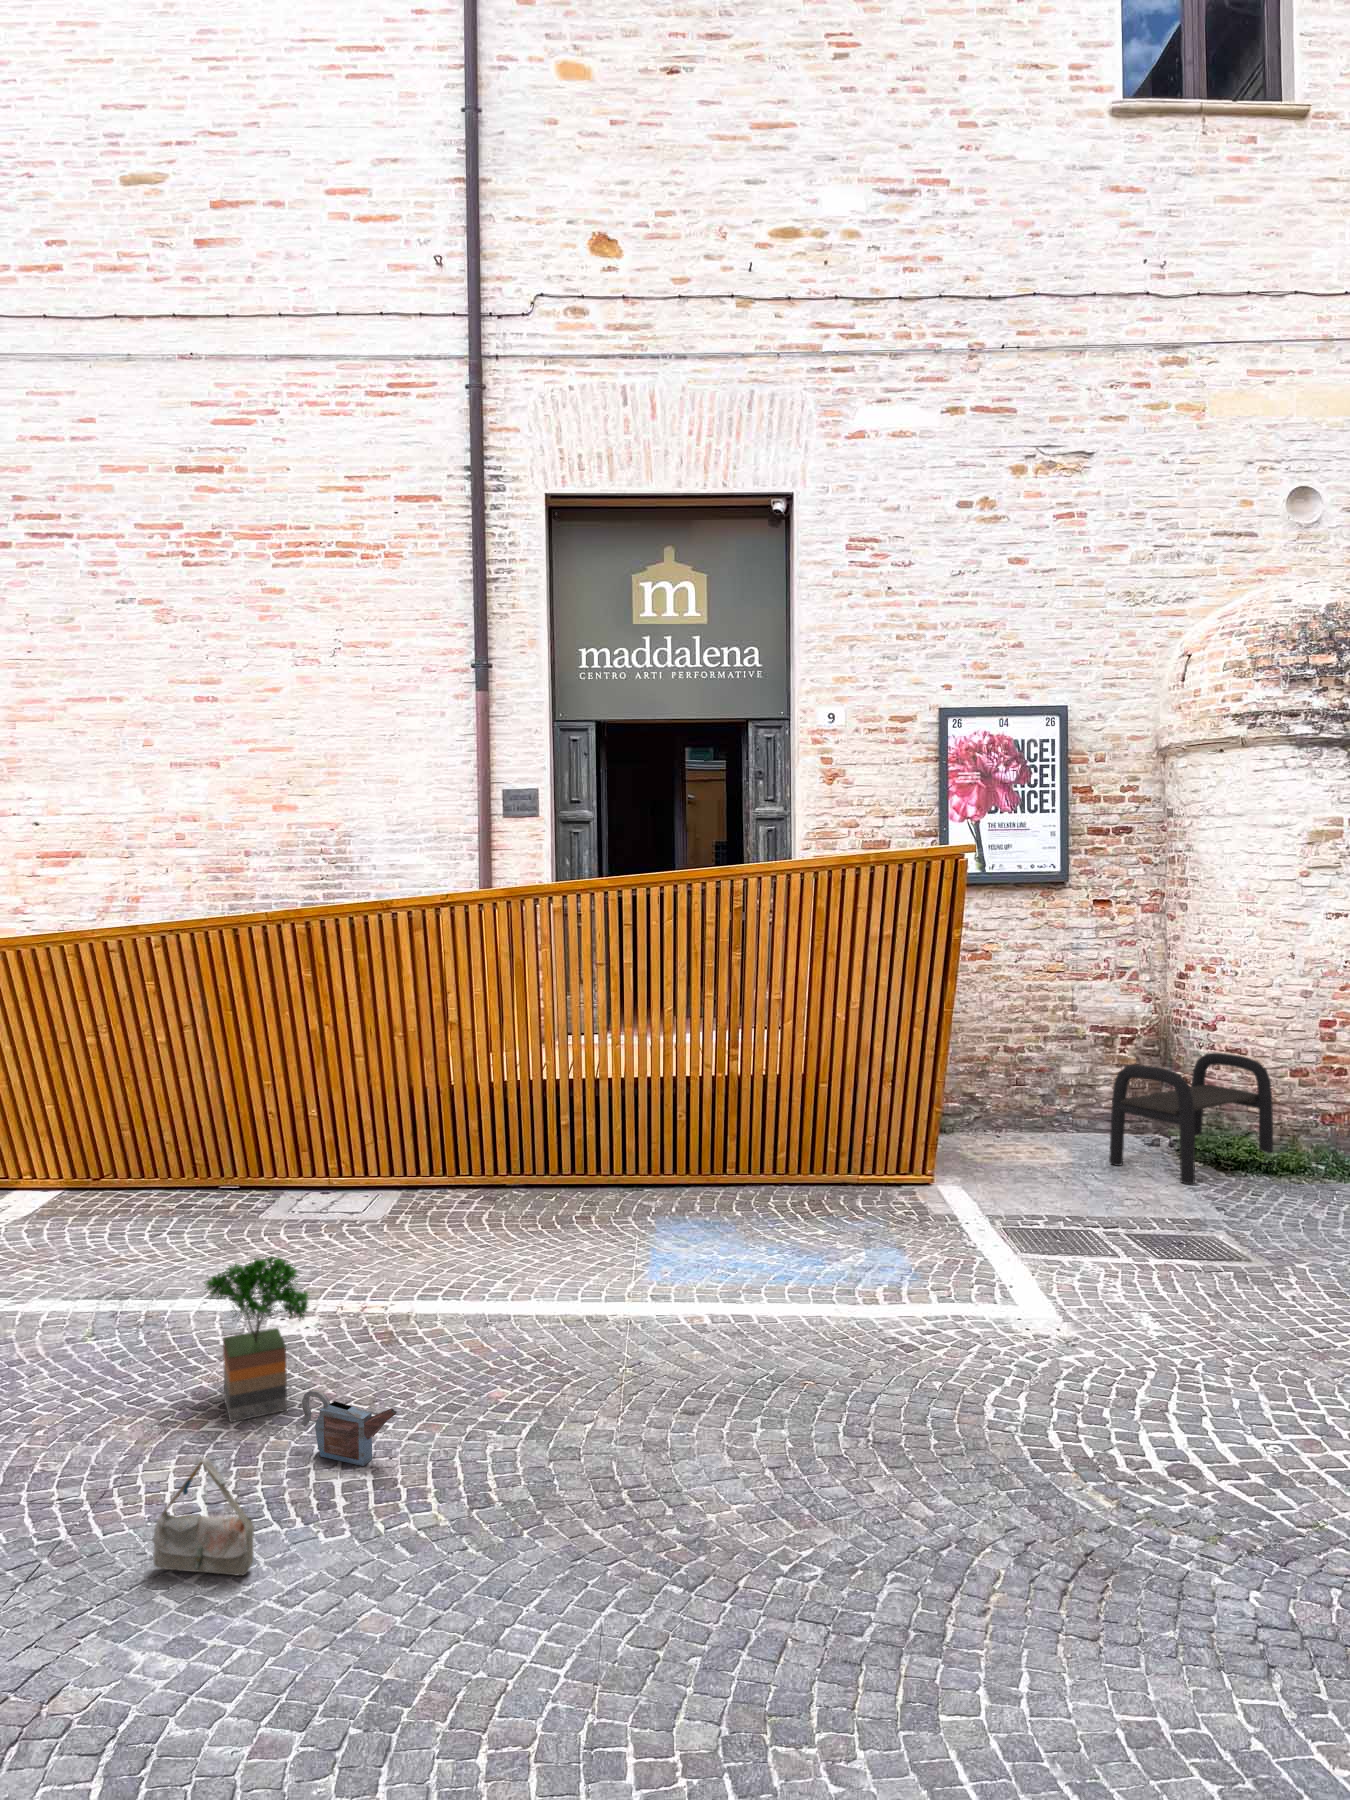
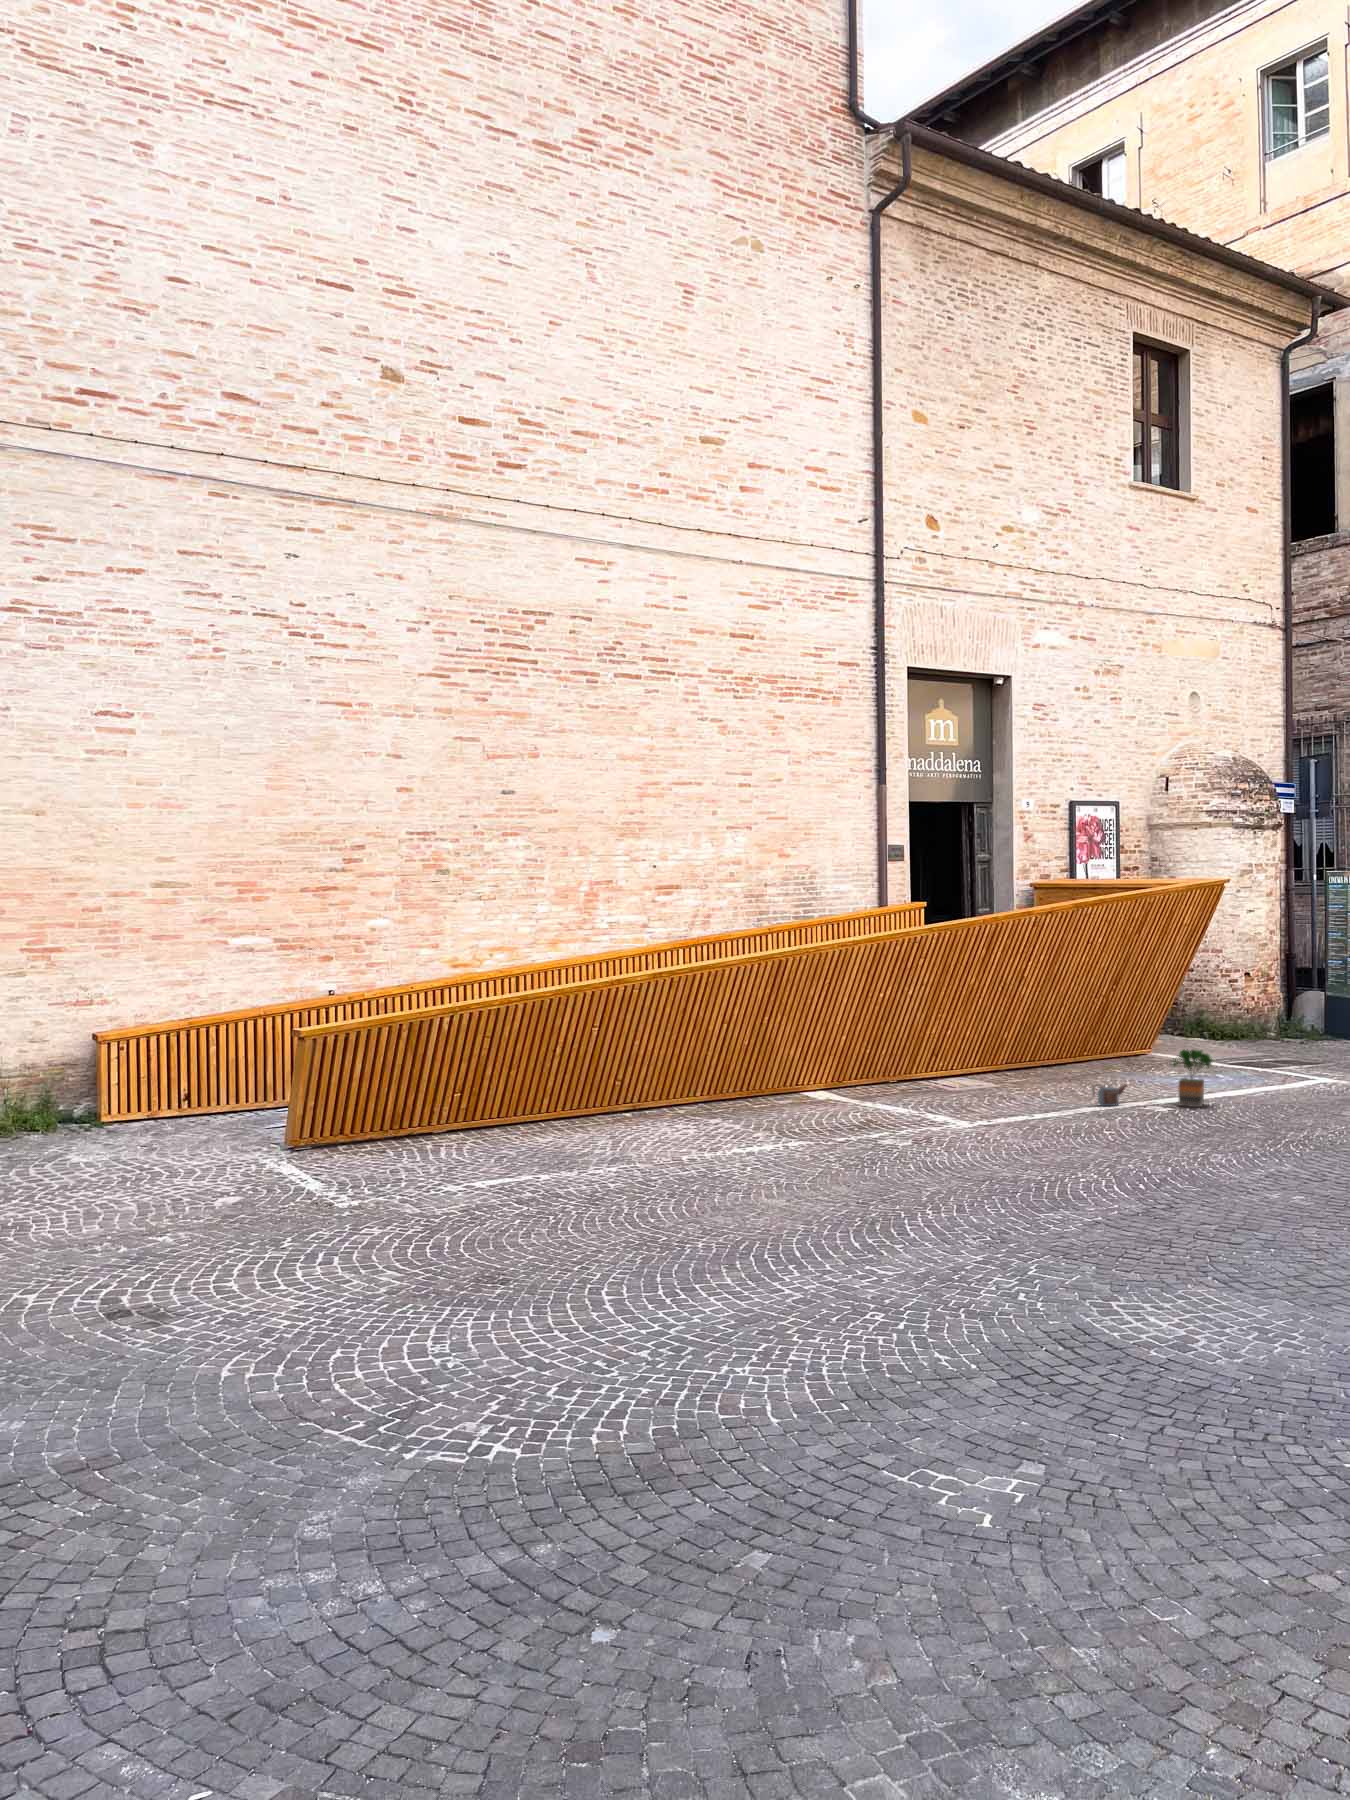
bench: present [1109,1053,1273,1184] -> none [1180,981,1232,1040]
watering can: present [302,1389,397,1466] -> present [1092,1084,1128,1106]
bag: present [152,1458,254,1575] -> none [1291,1081,1317,1118]

